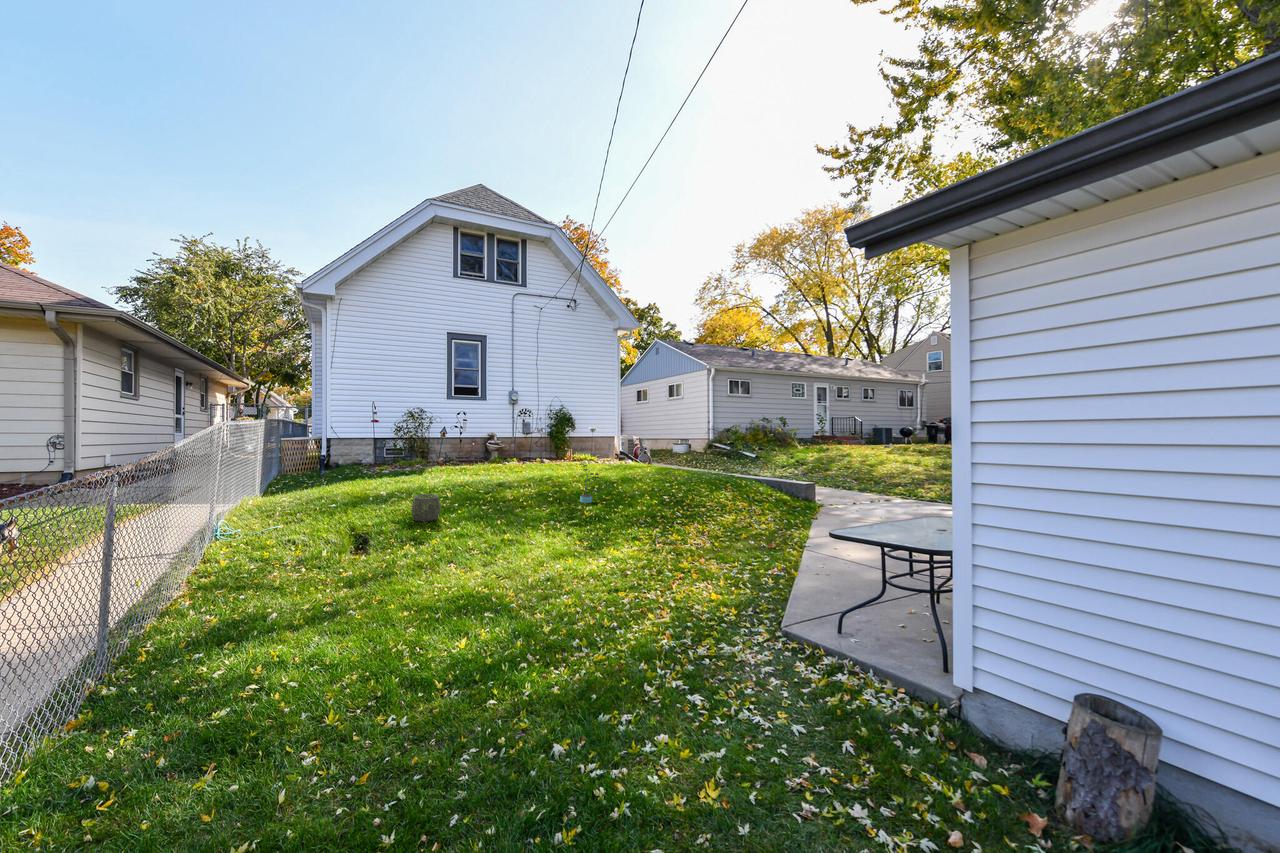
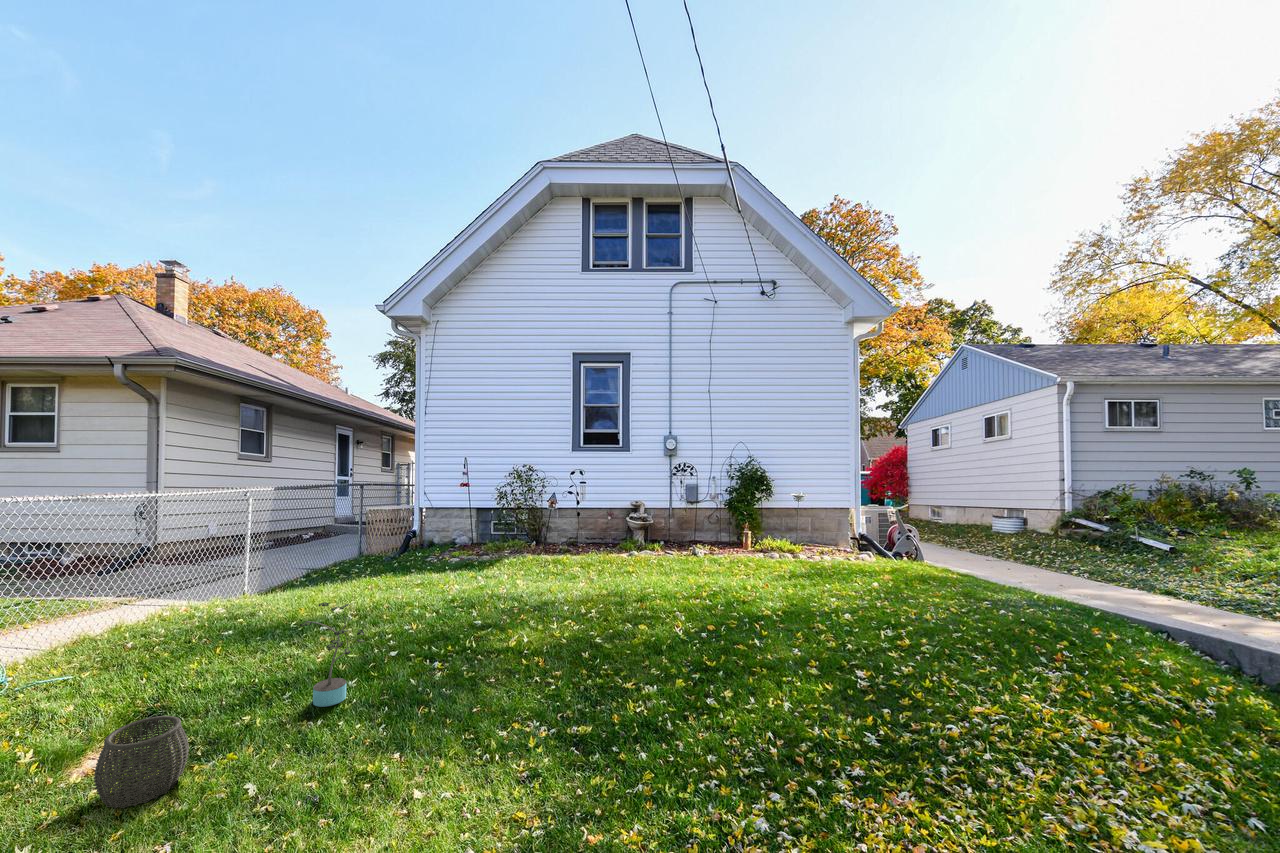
potted plant: present [580,464,598,503] -> present [300,602,364,707]

